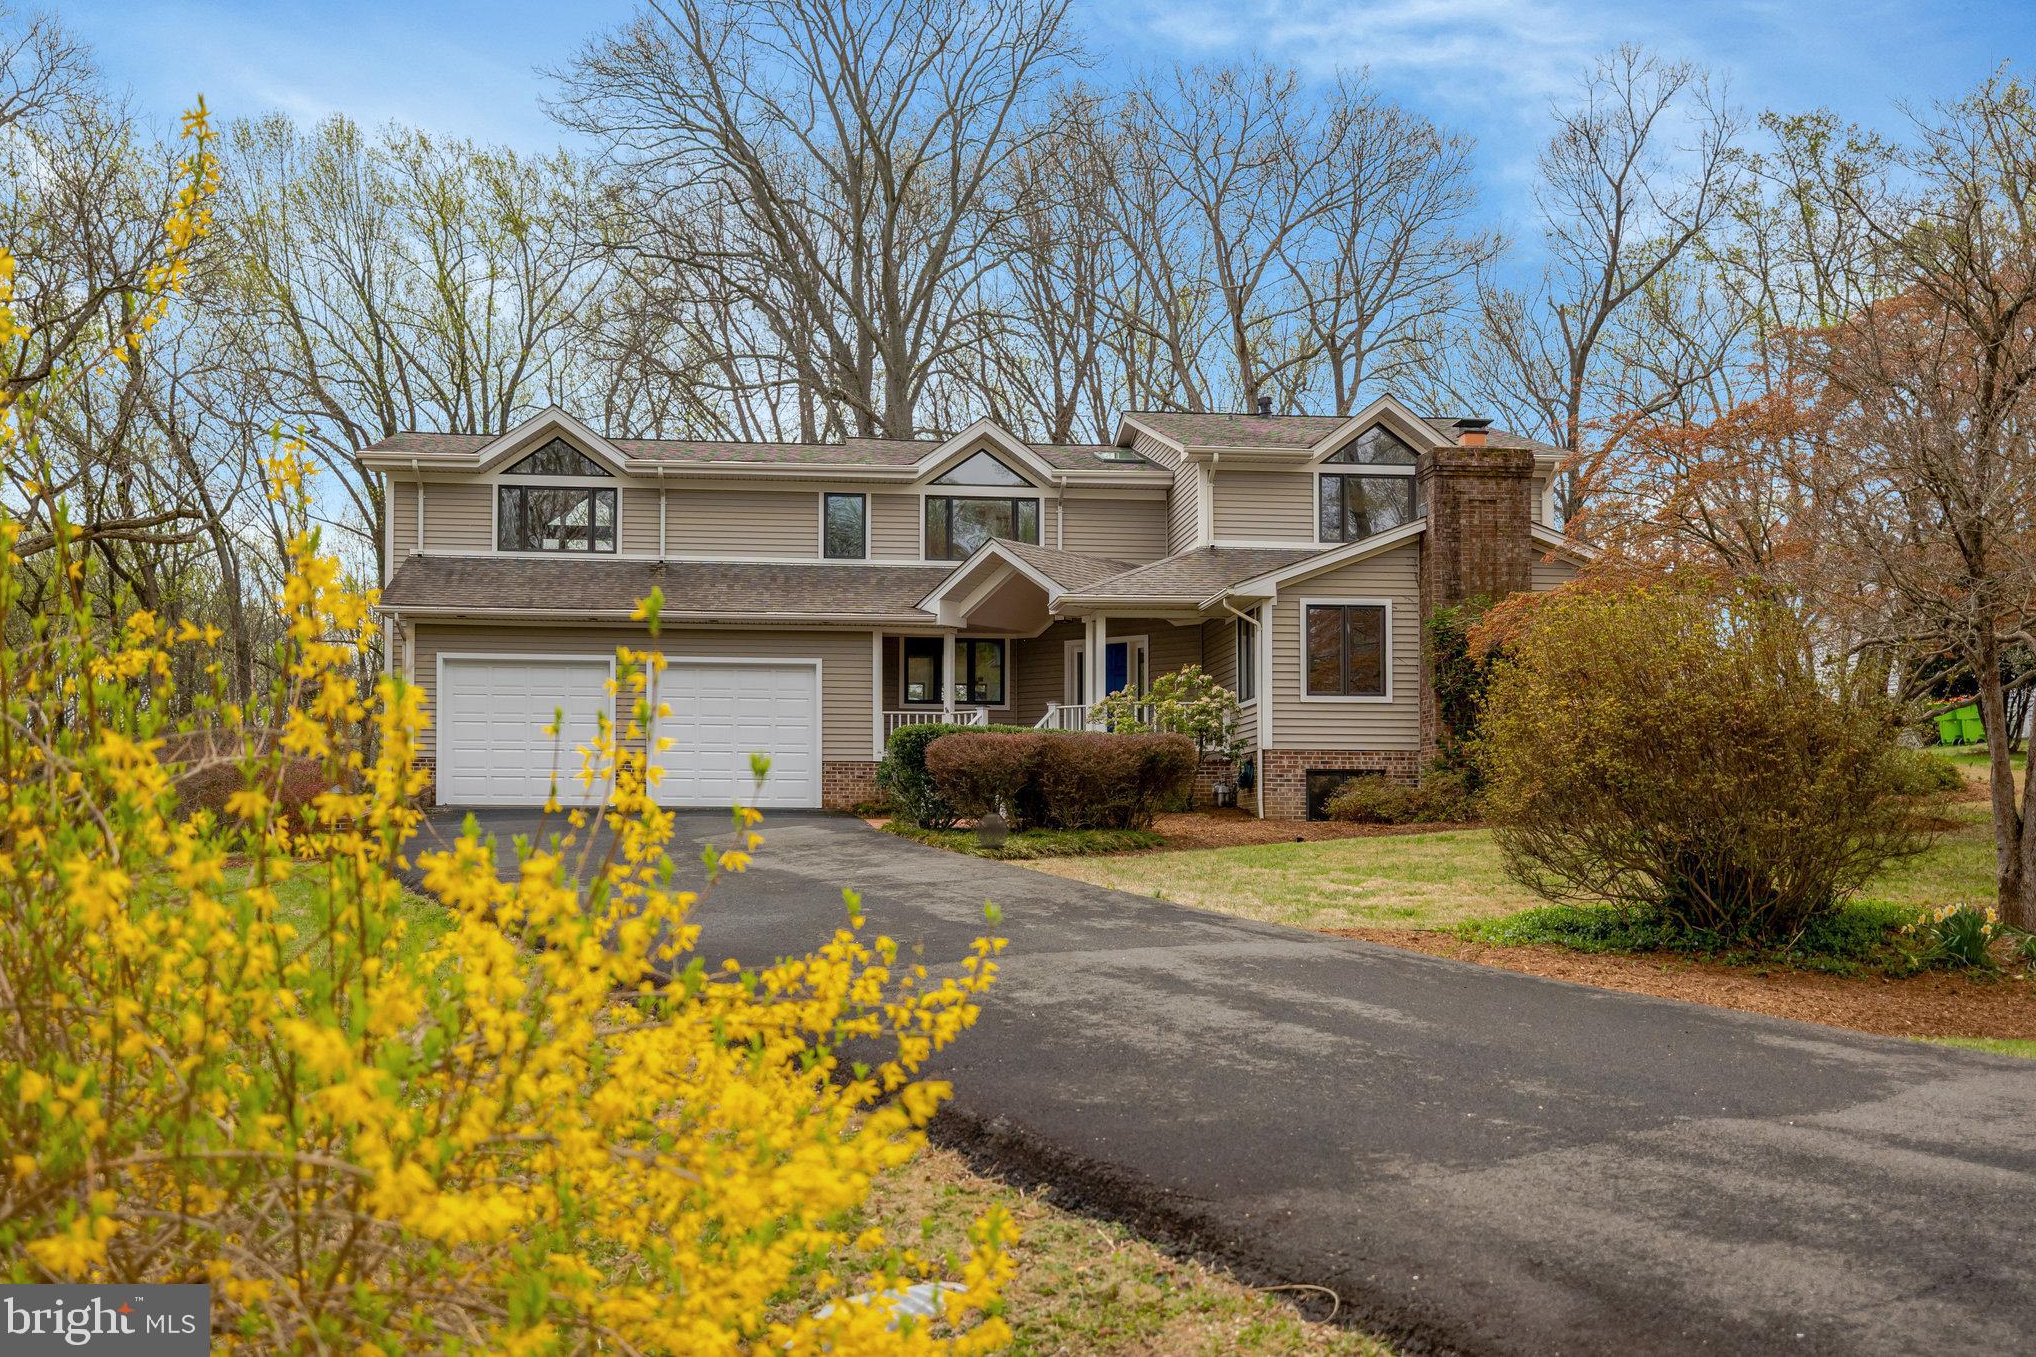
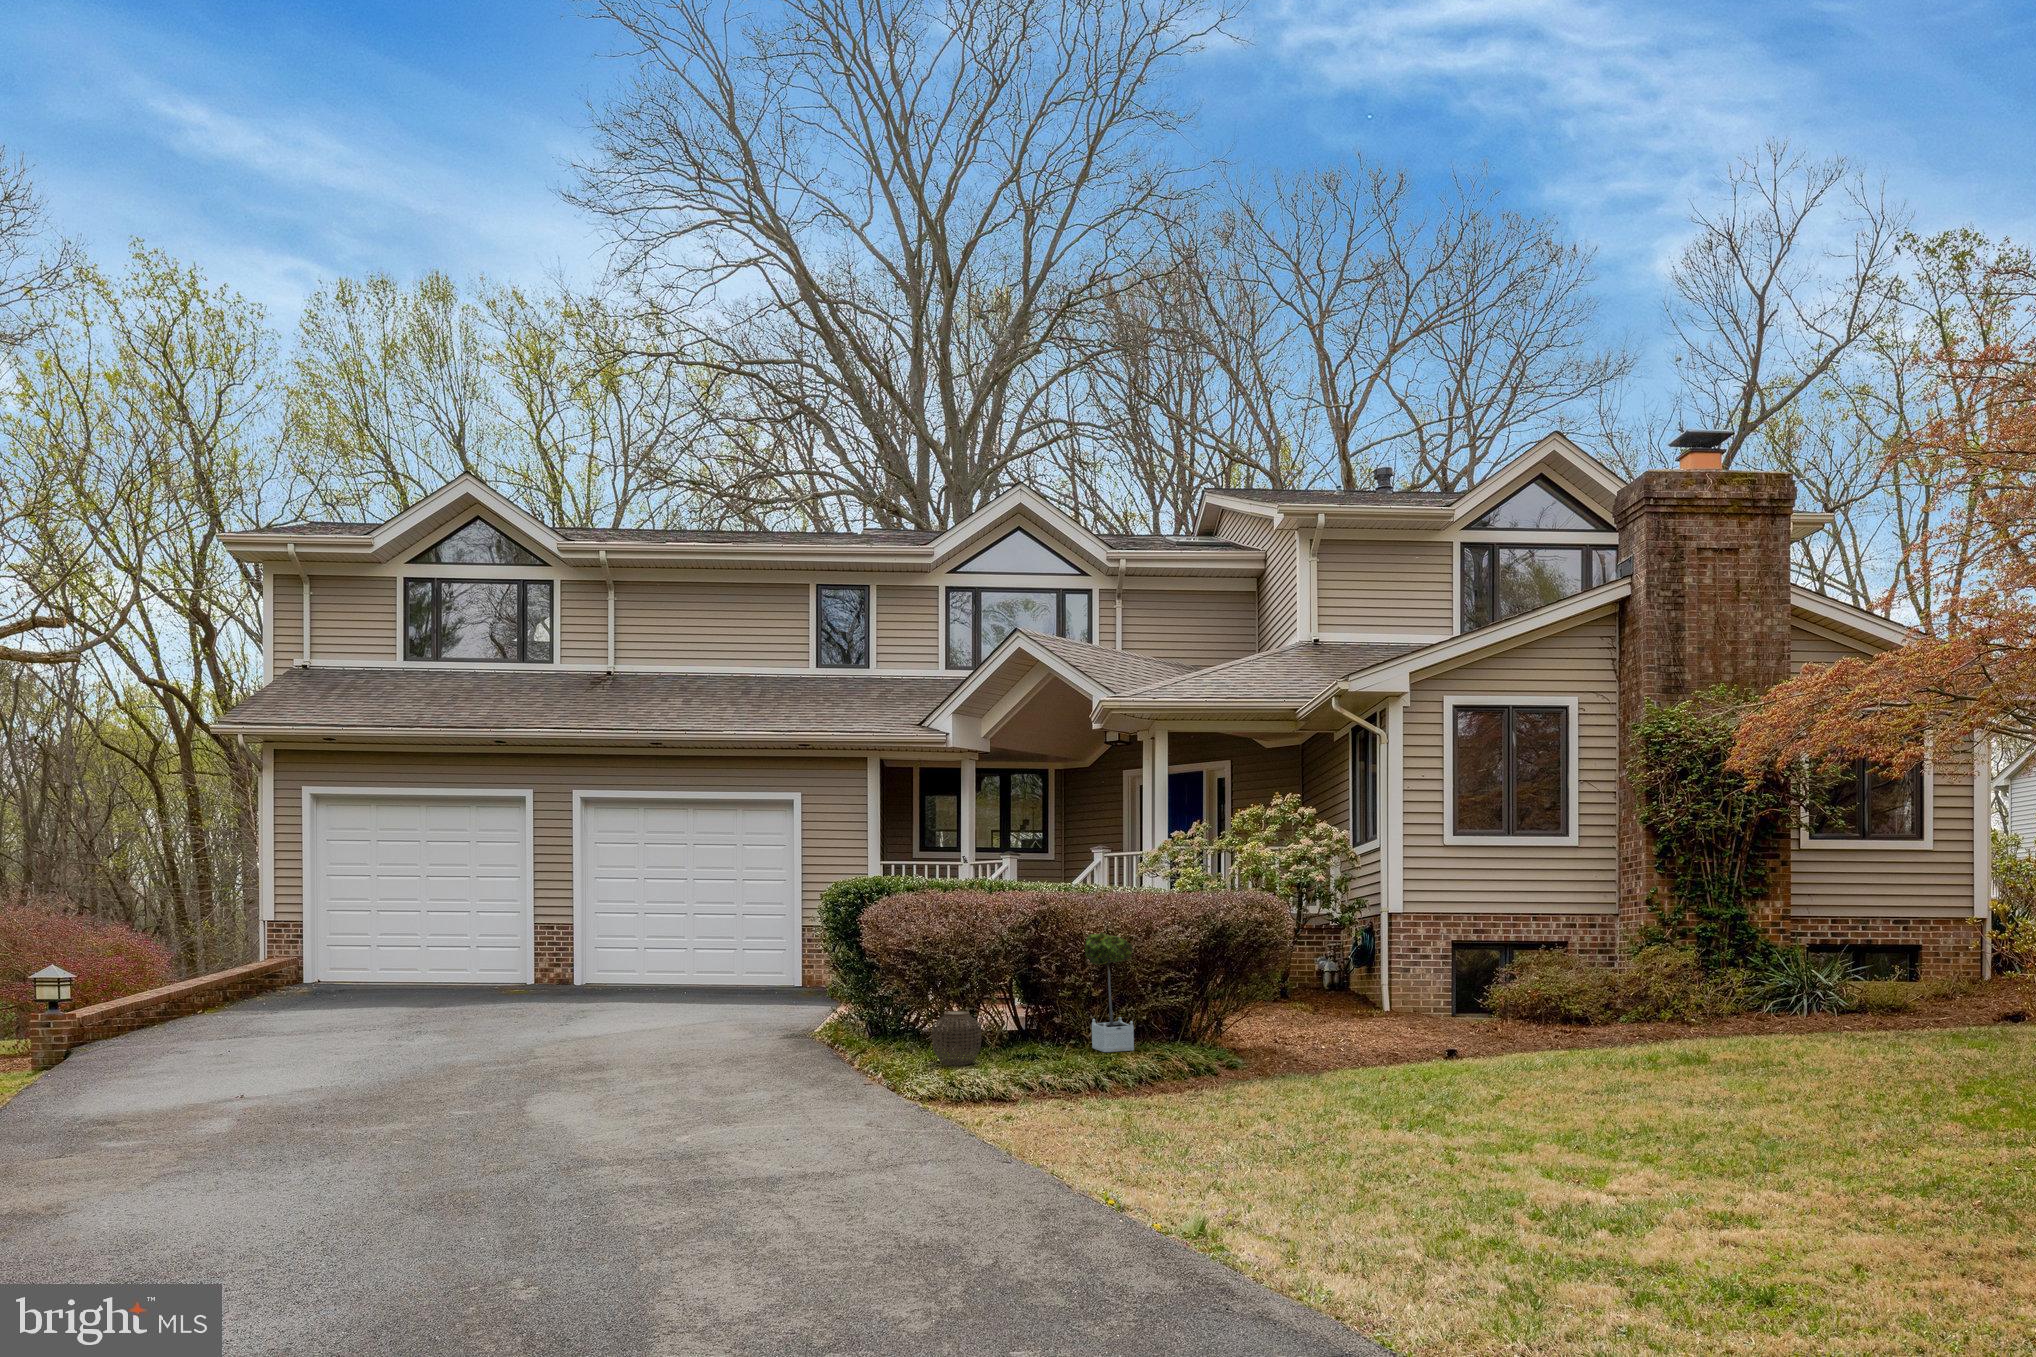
potted tree: none [1066,765,1099,839] -> present [1084,932,1134,1052]

